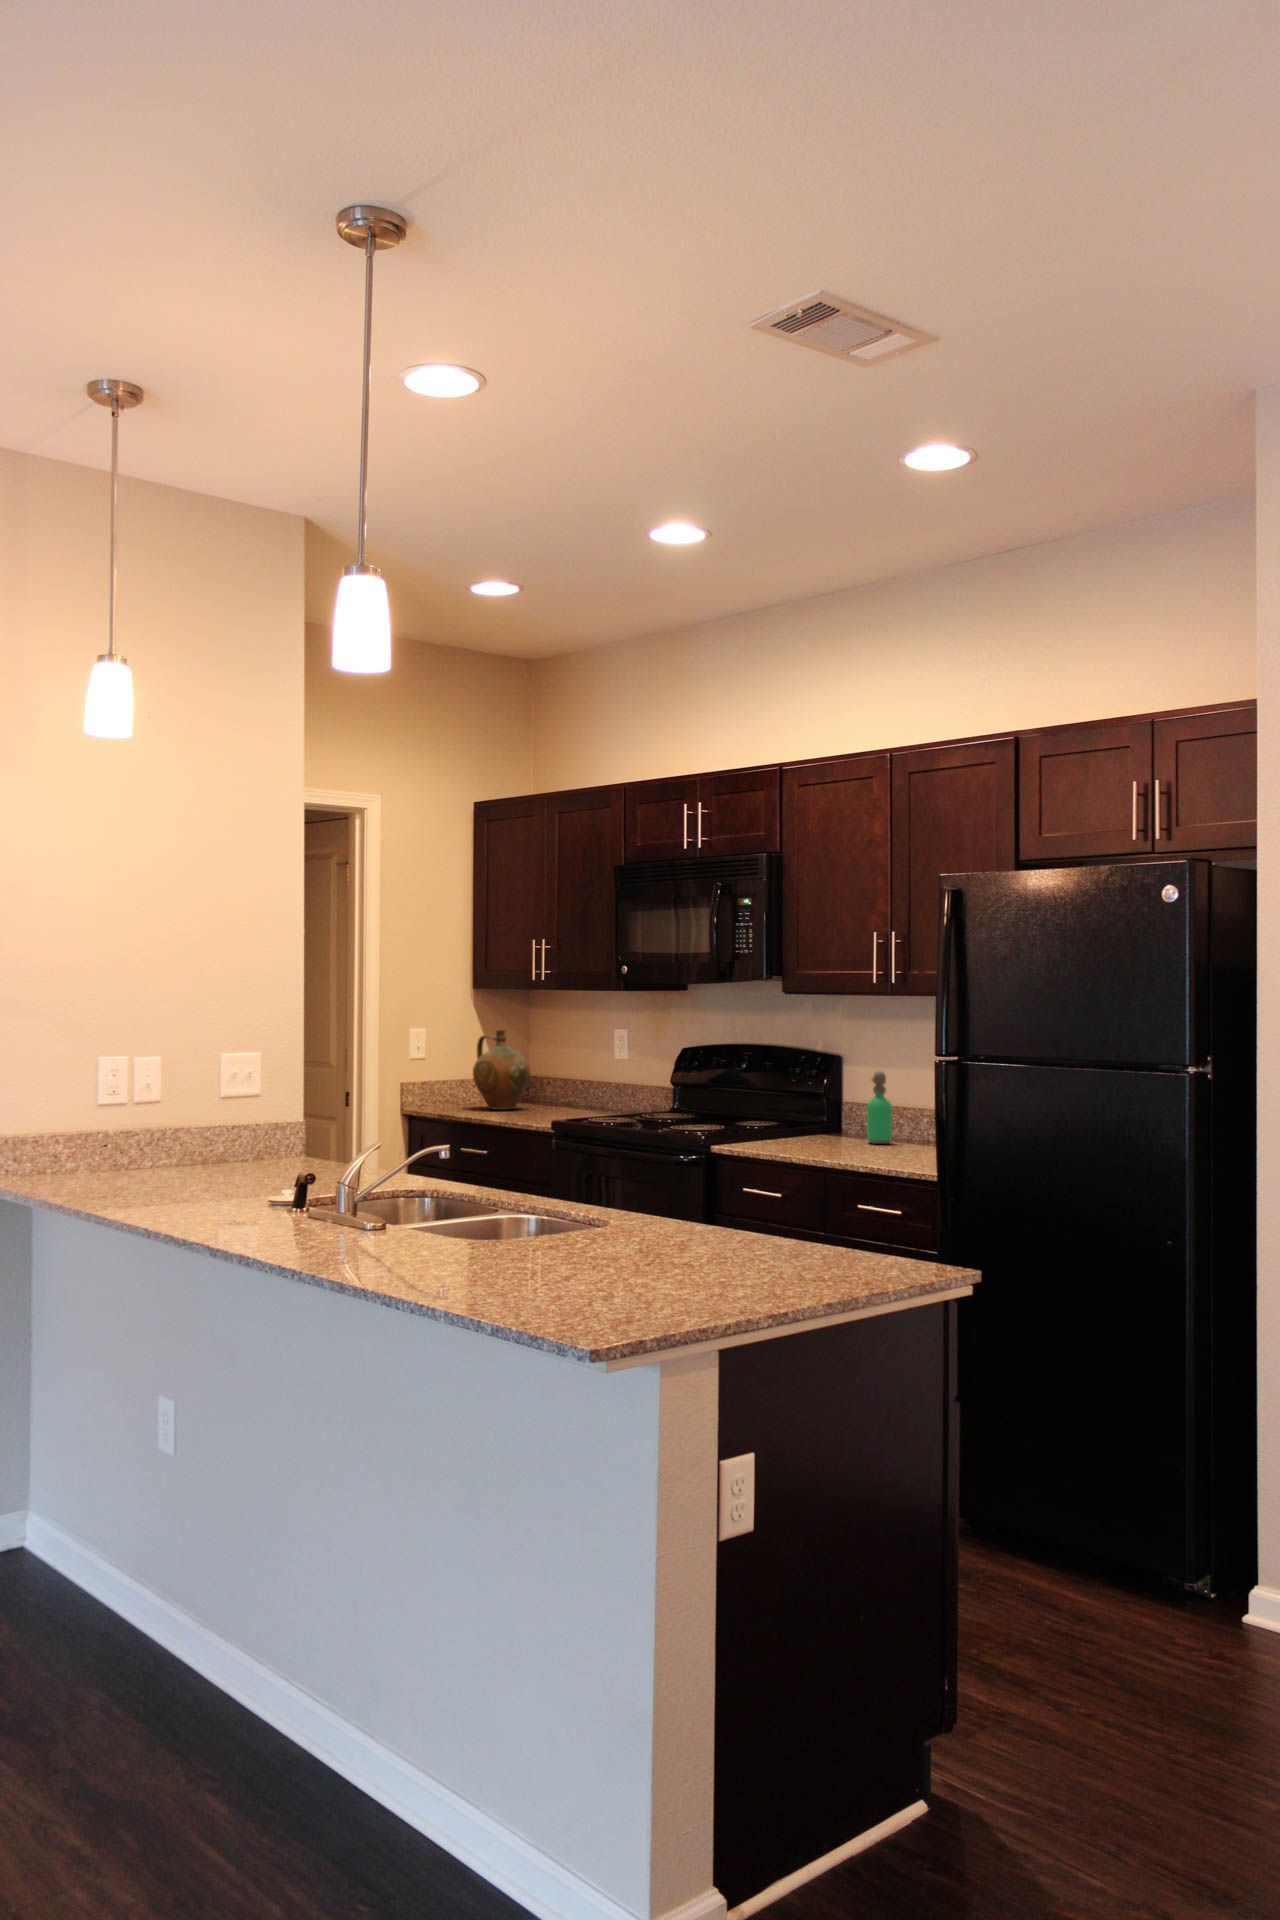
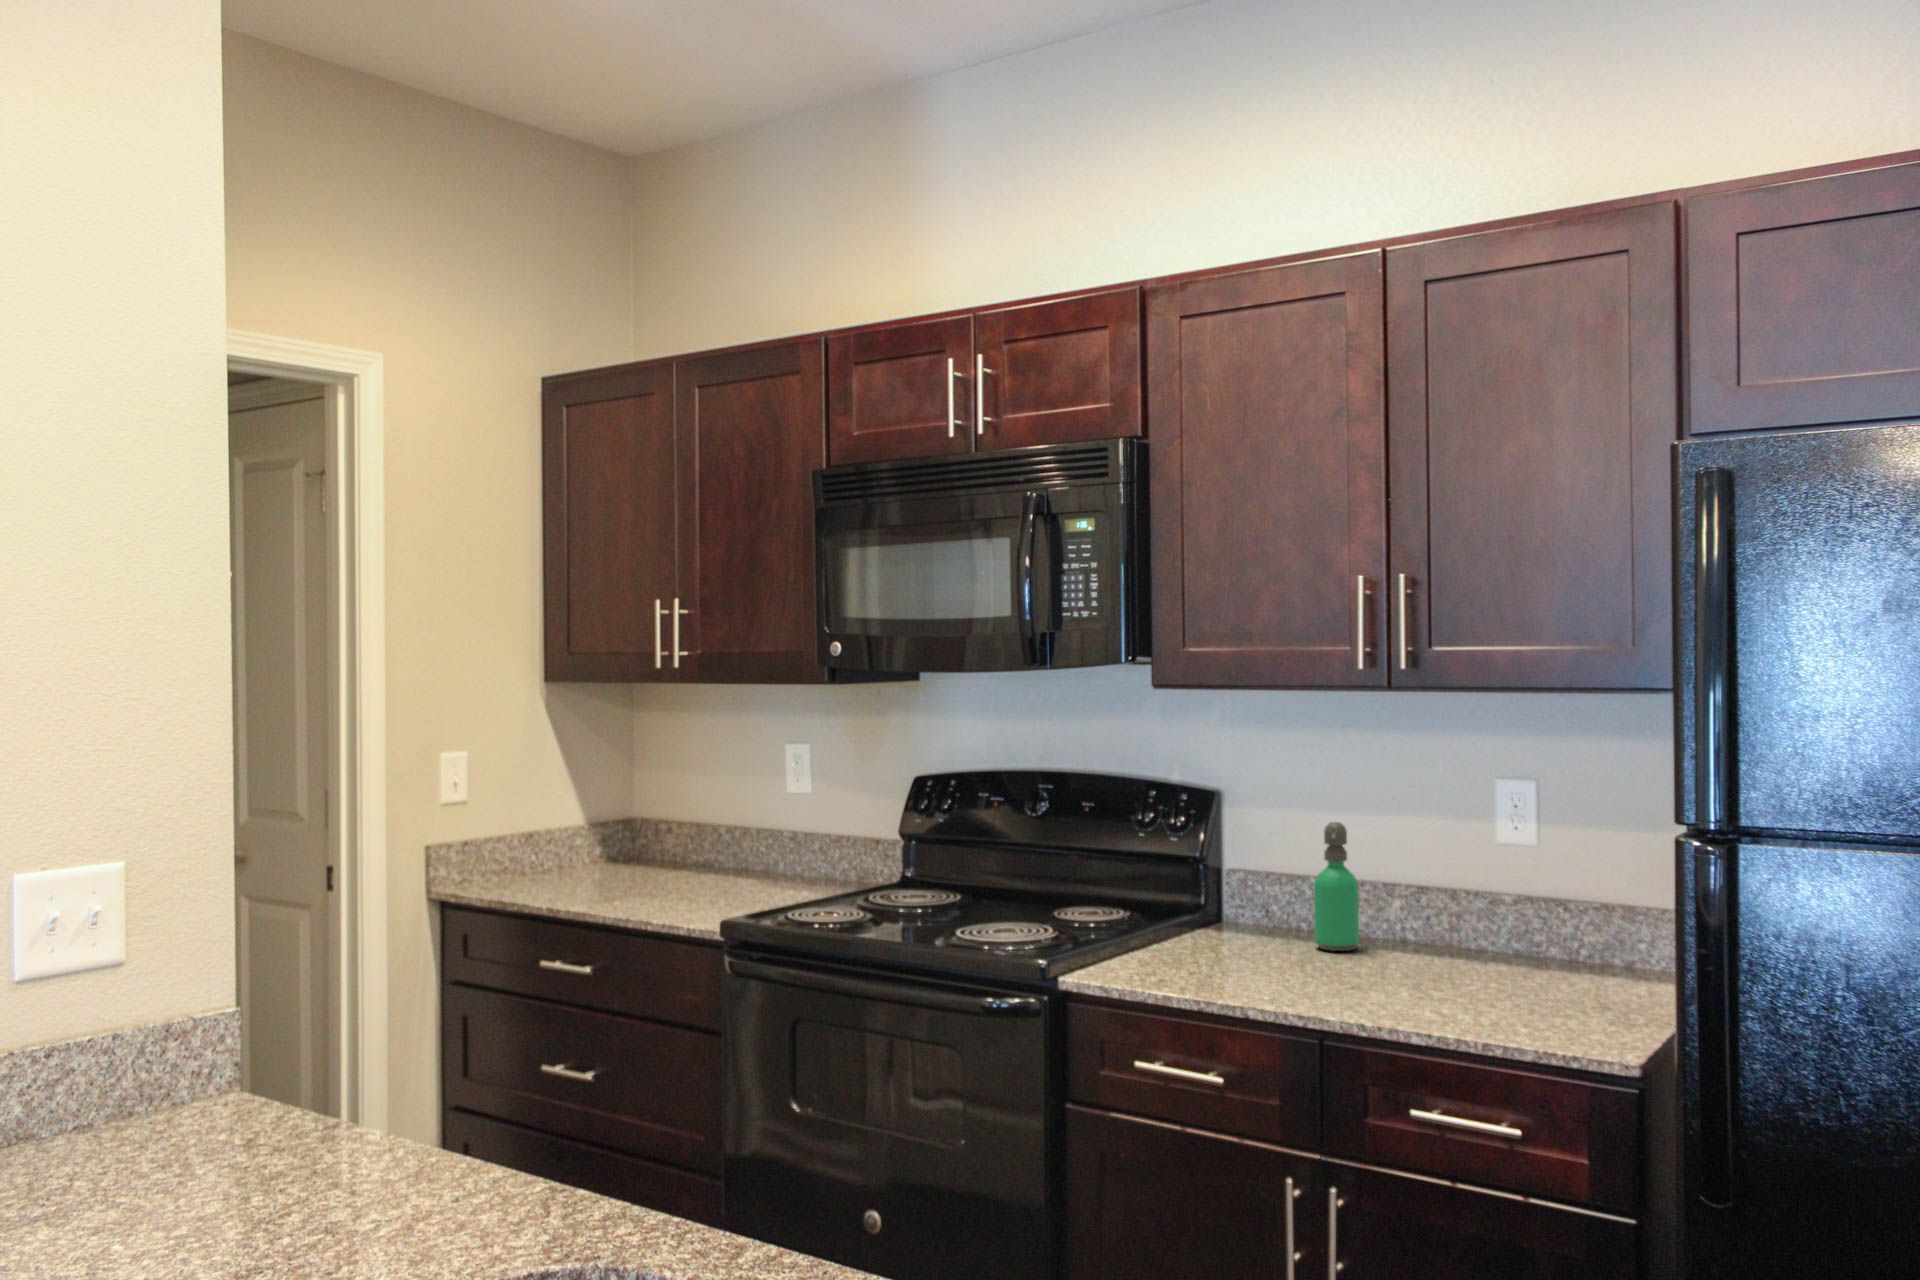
ceramic jug: present [473,1030,530,1110] -> none [553,751,651,885]

